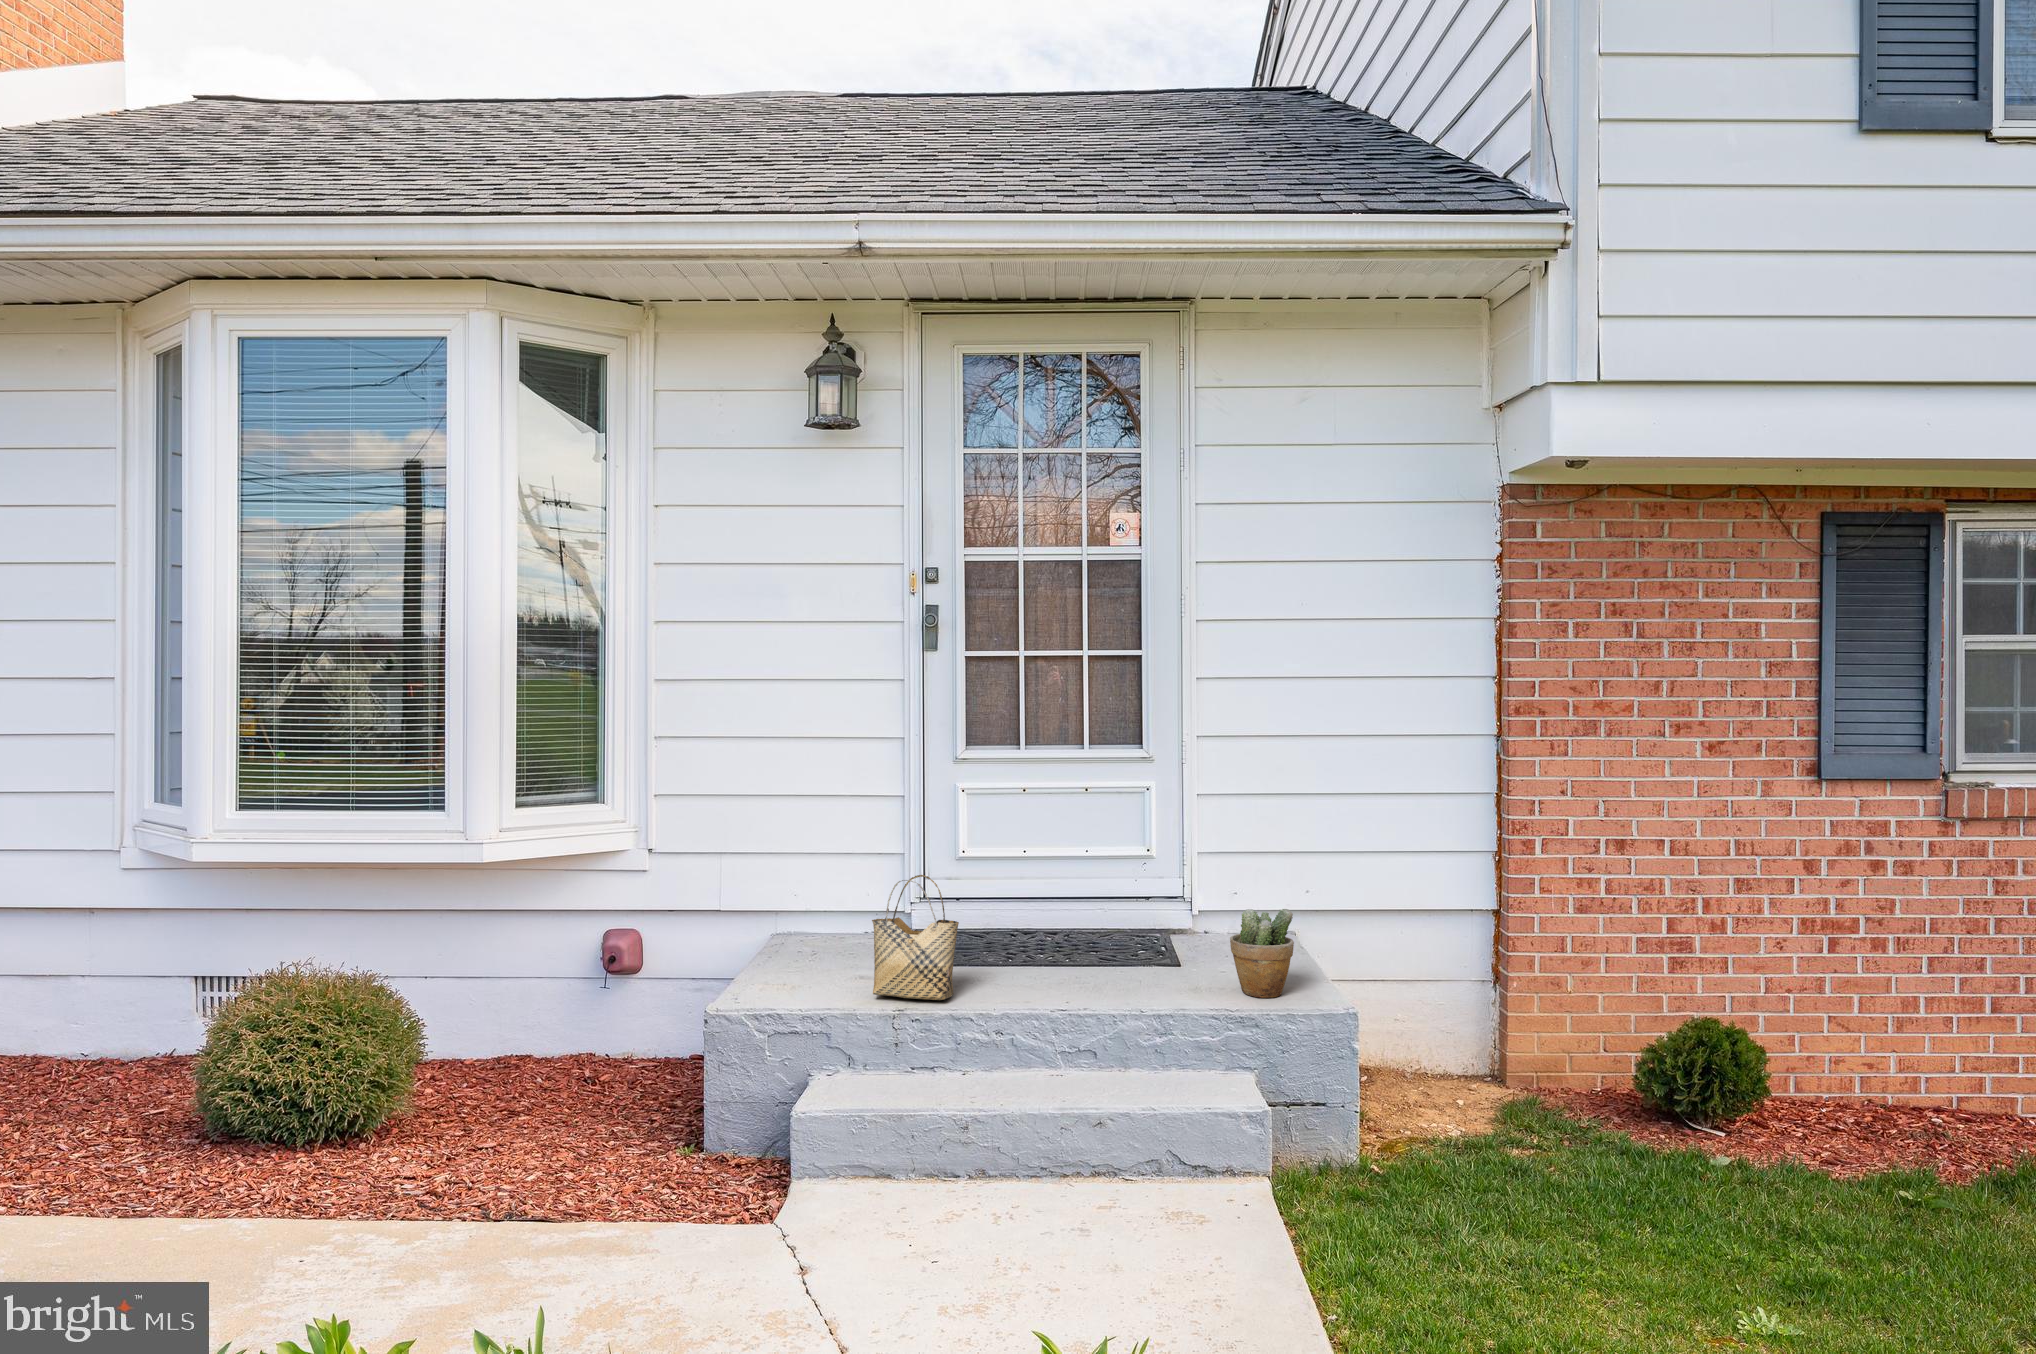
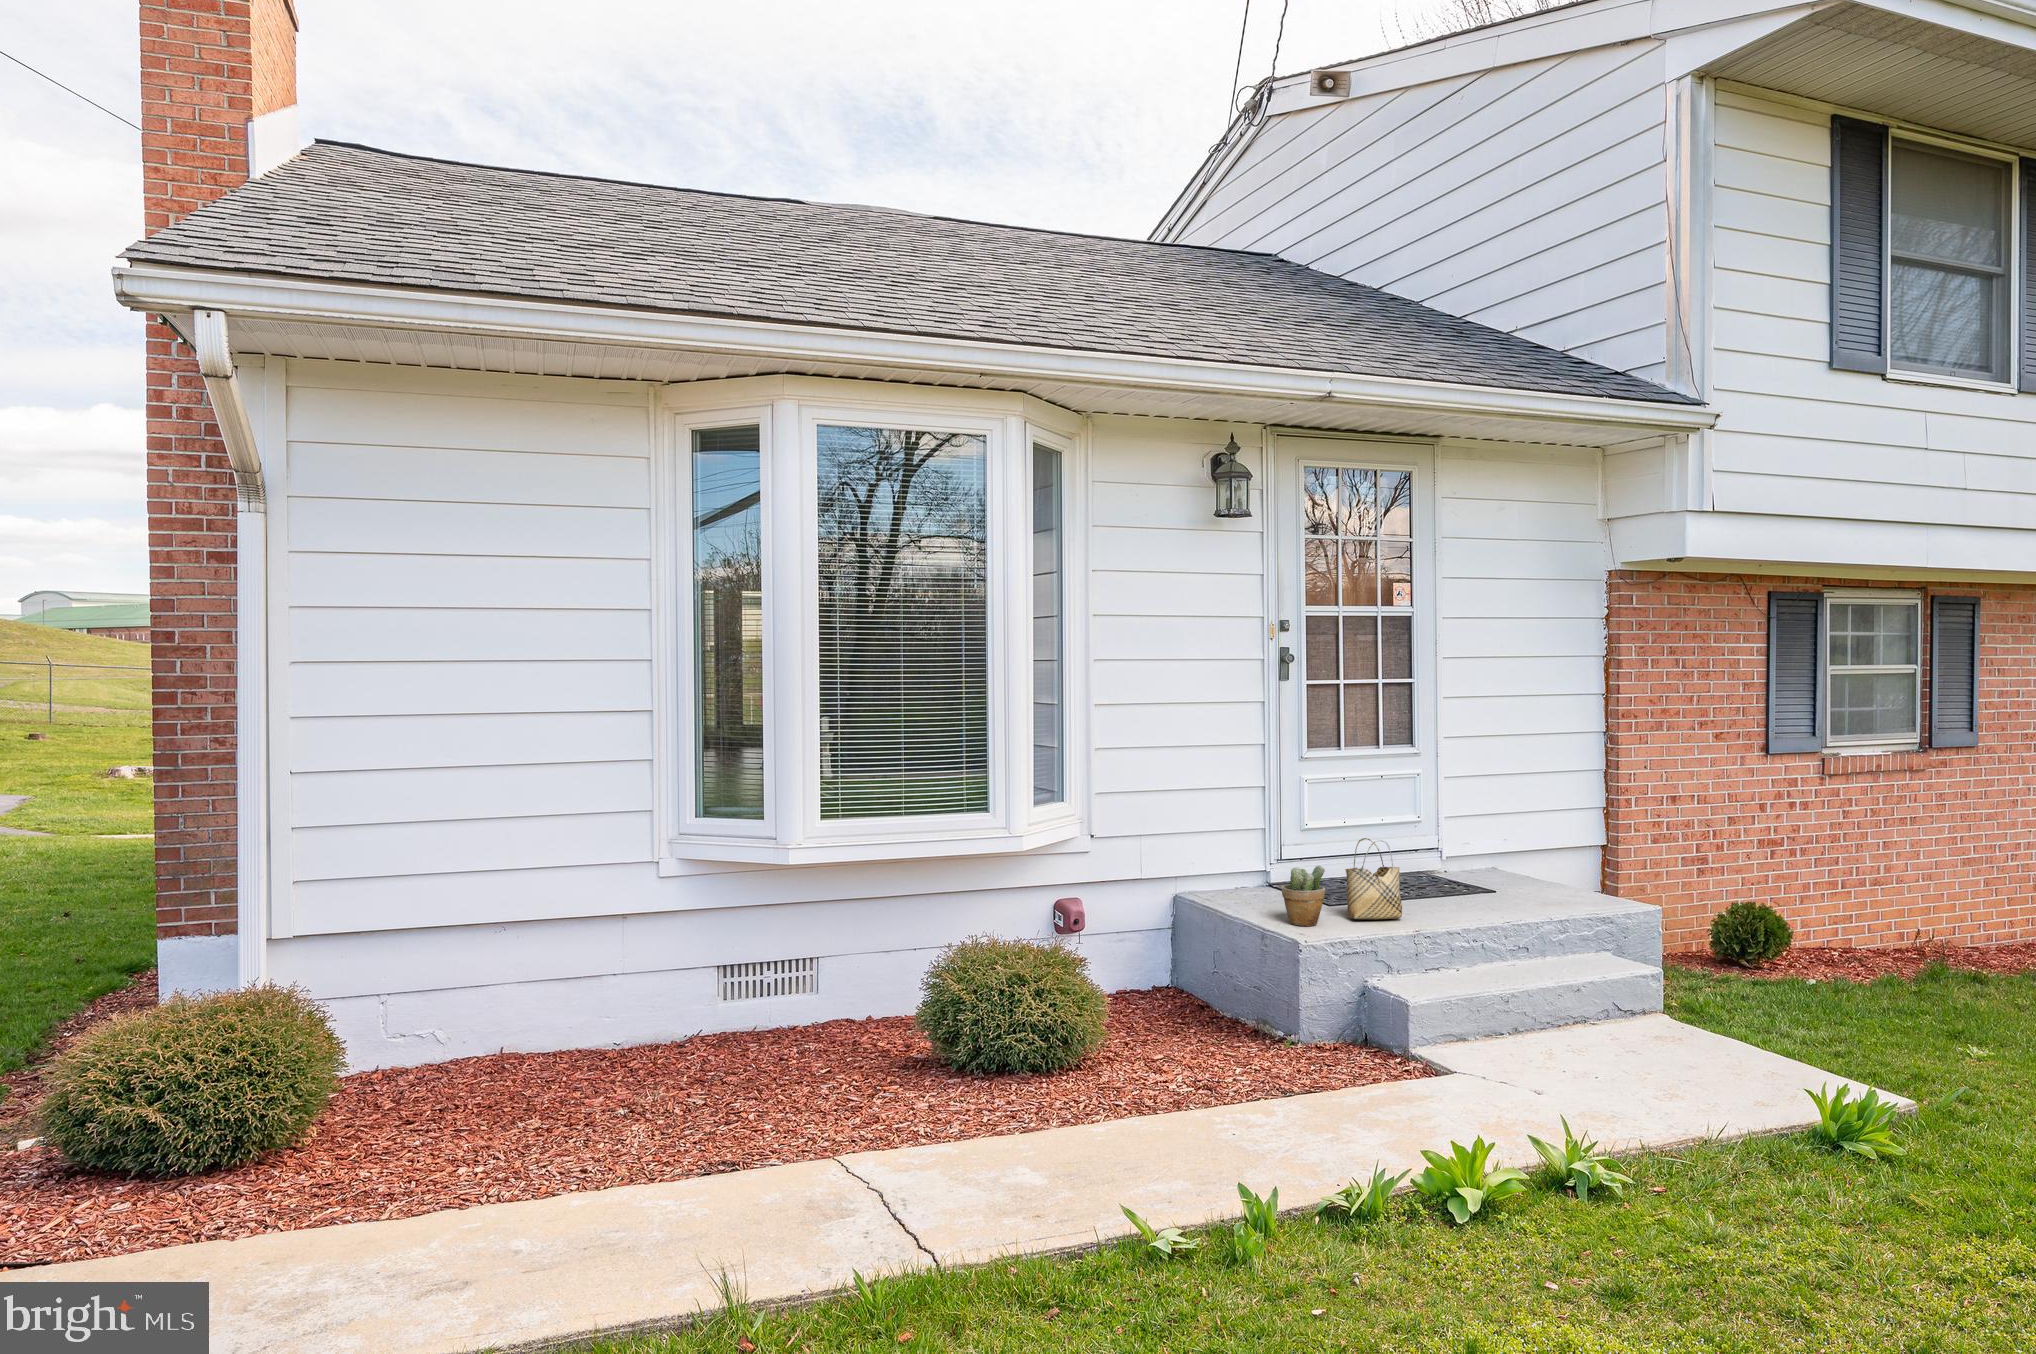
potted plant: present [1230,909,1294,998] -> present [1282,865,1325,926]

